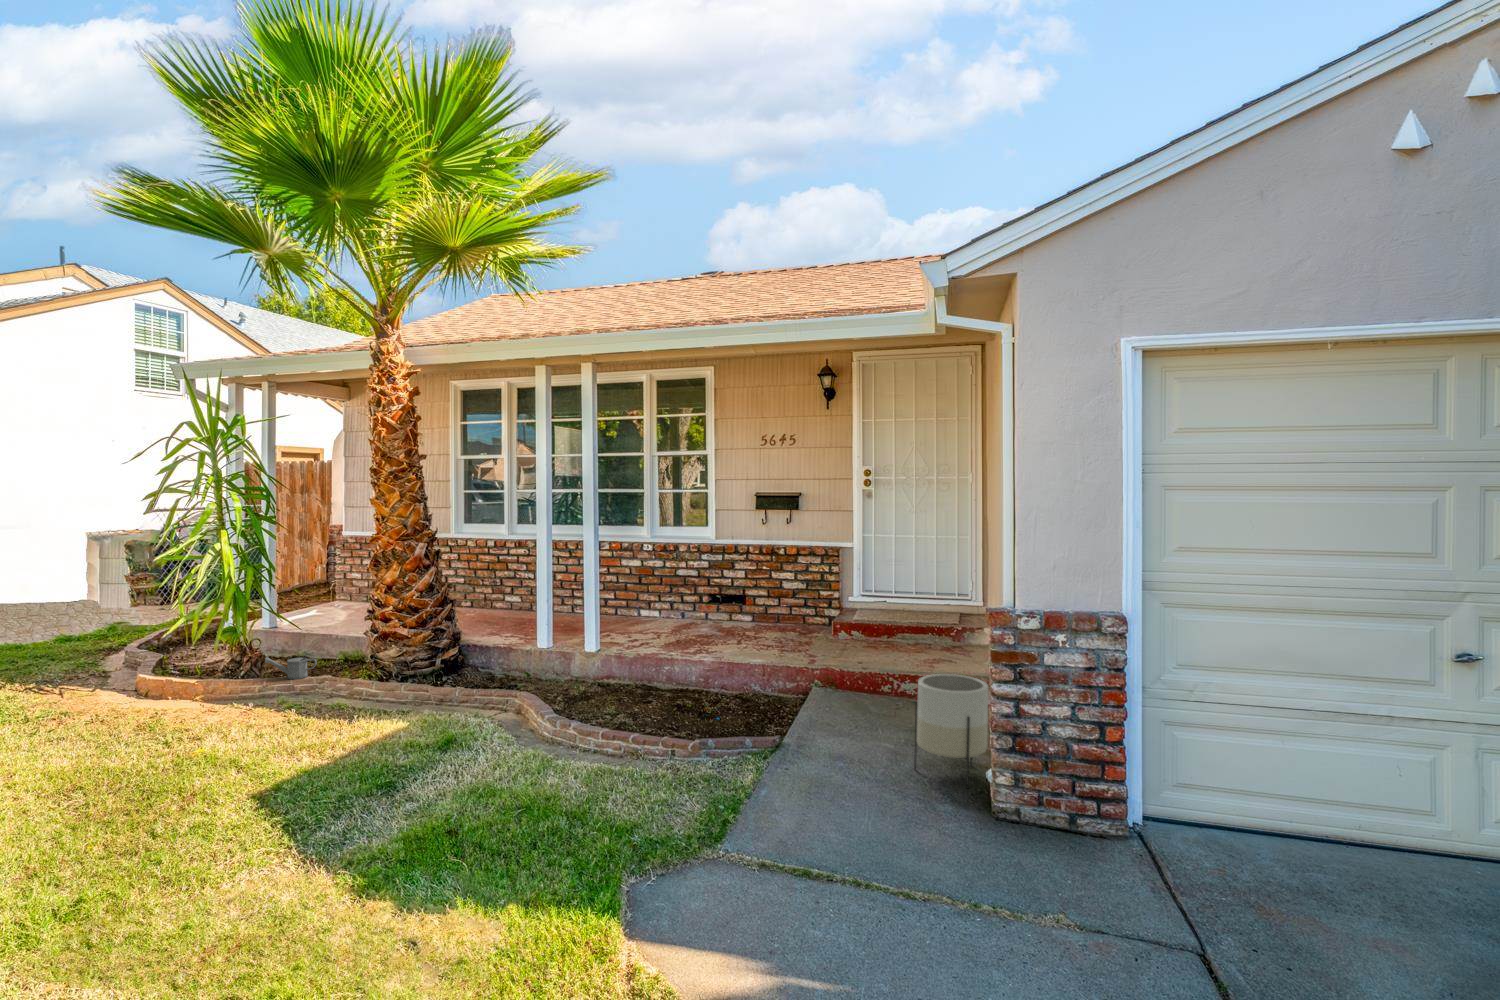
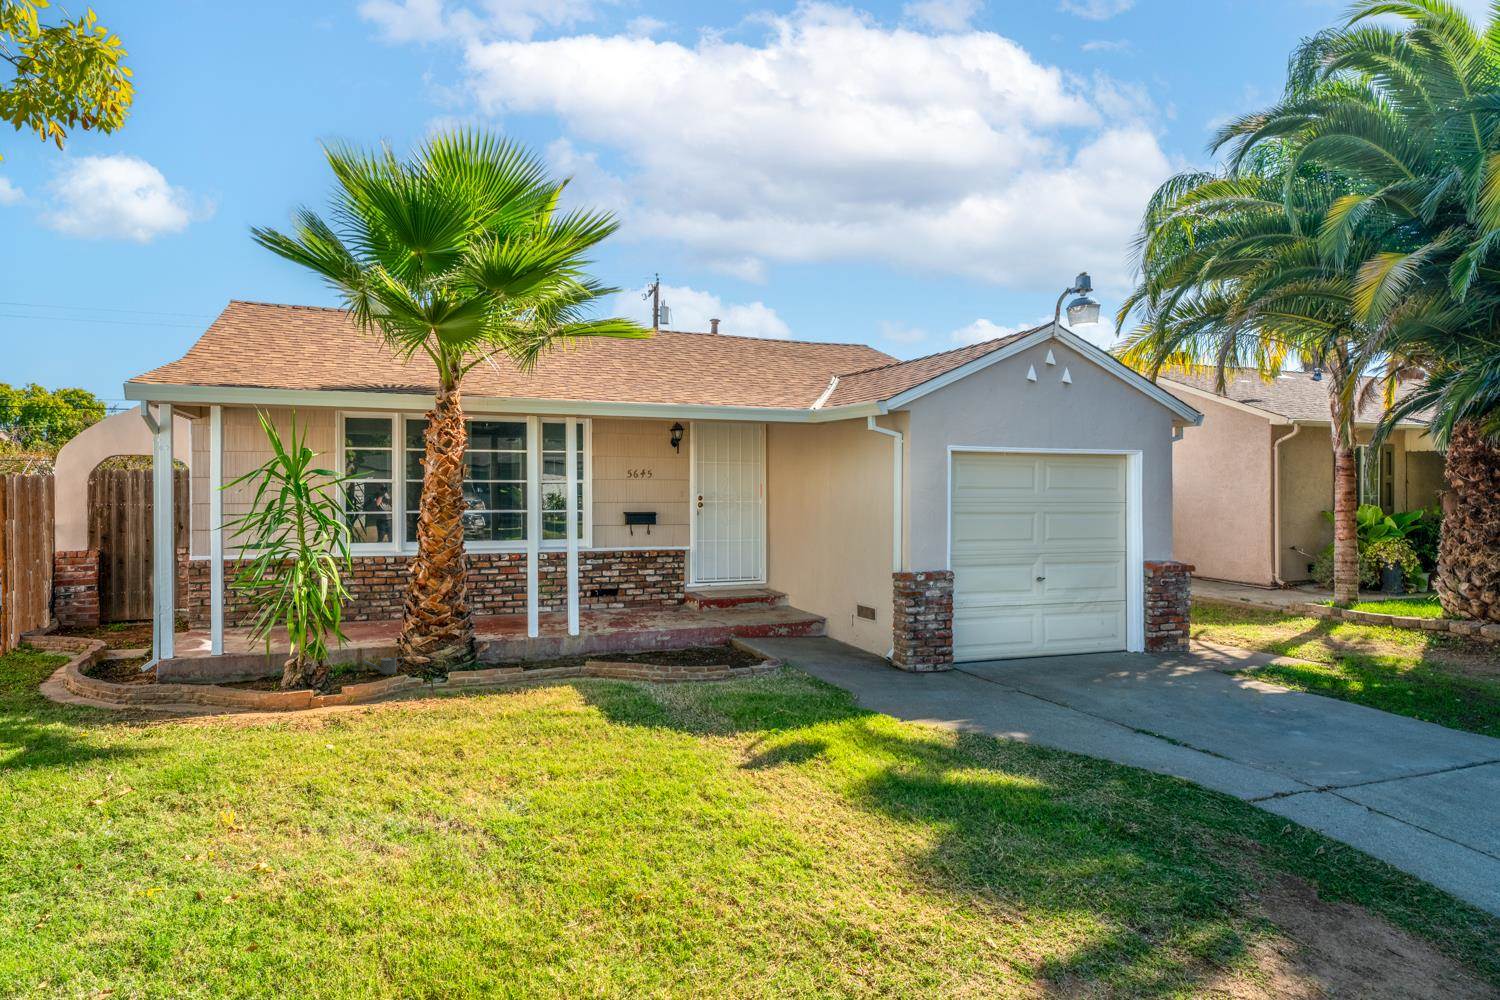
planter: present [914,674,988,788] -> none [854,610,890,662]

